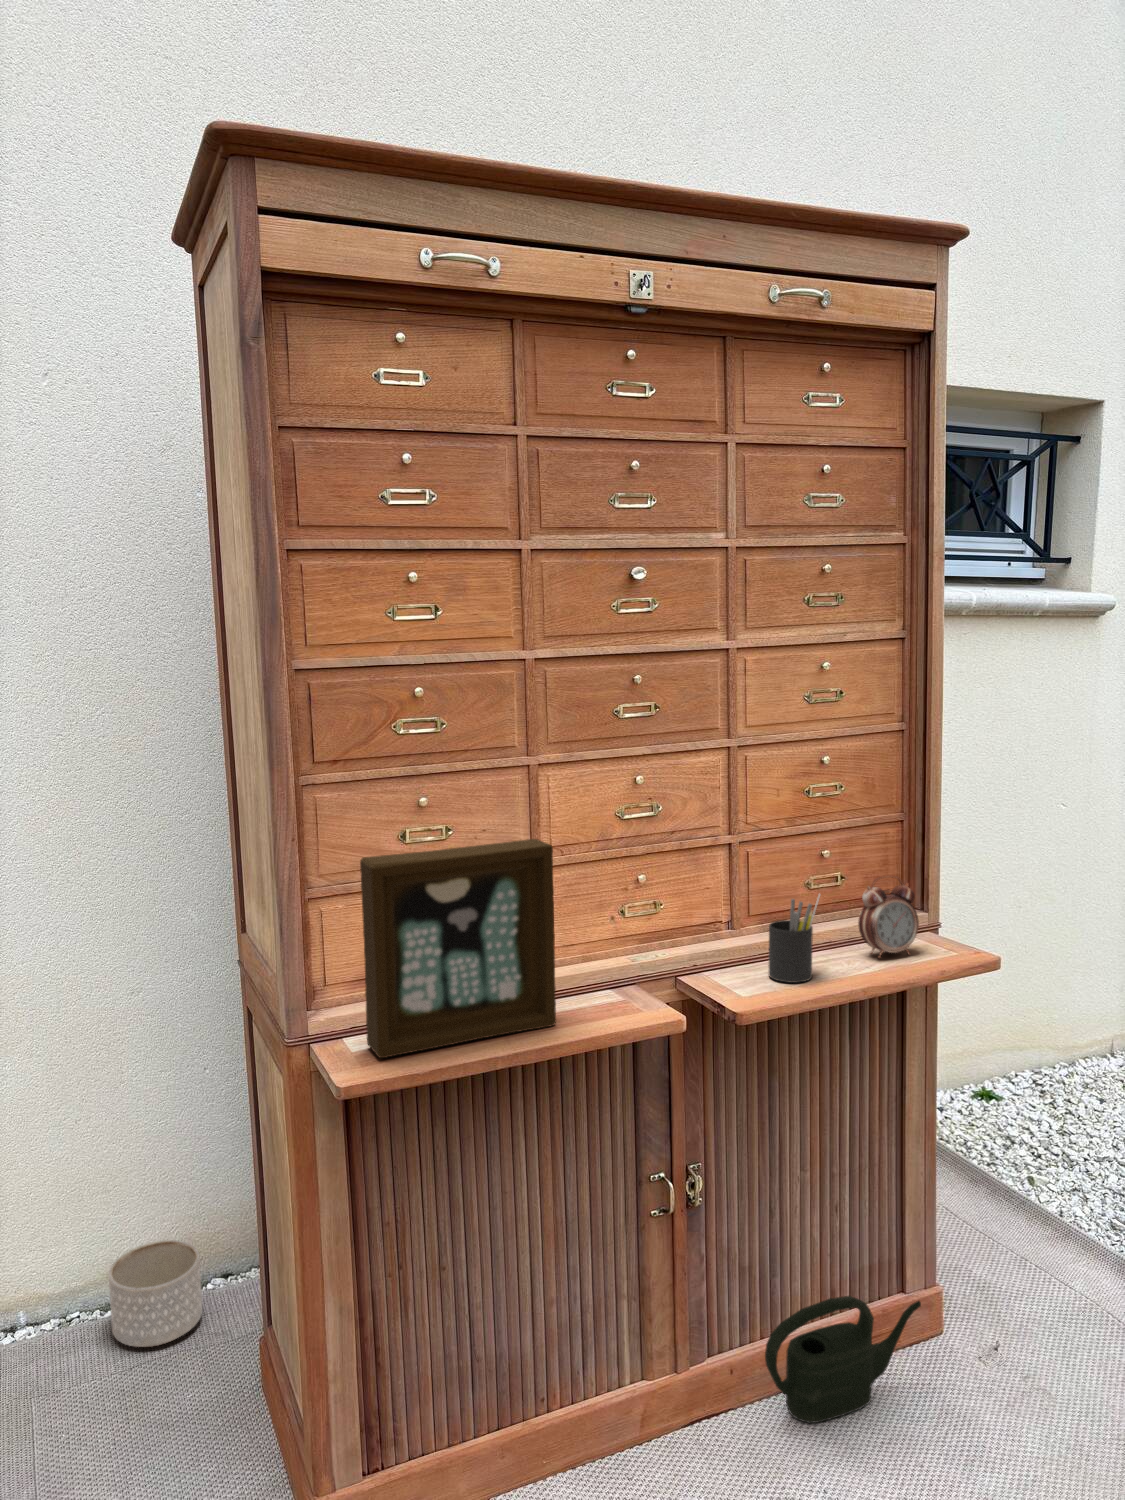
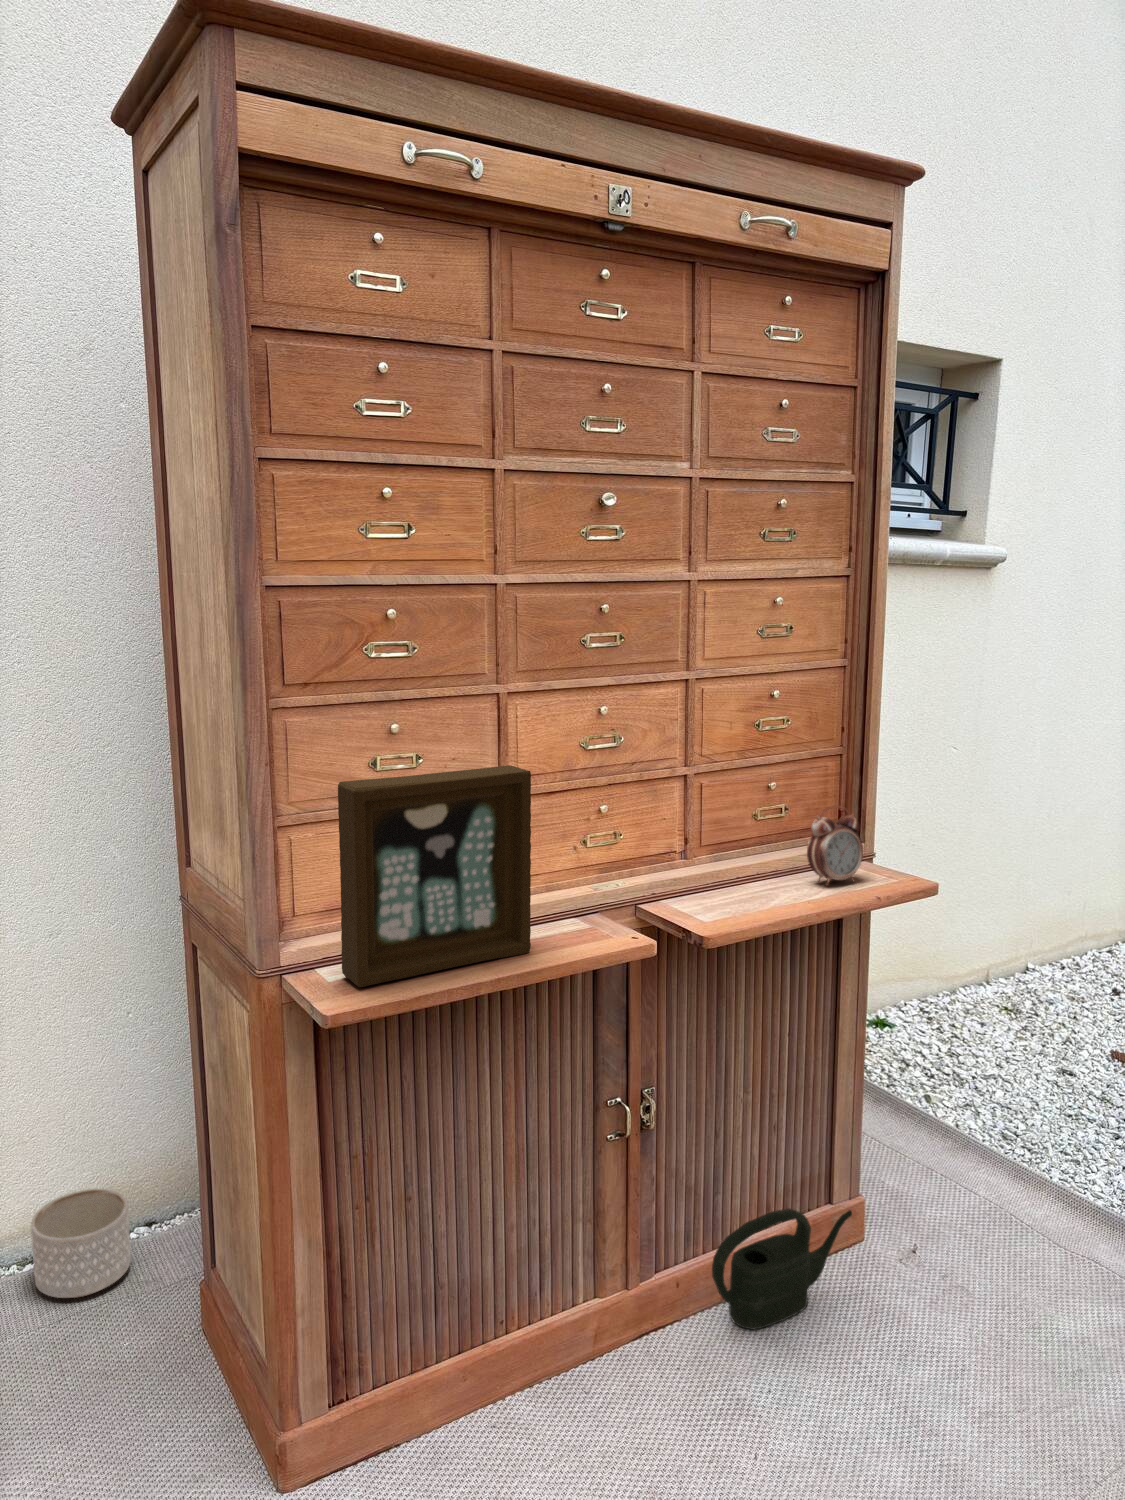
pen holder: present [769,895,820,983] -> none [726,822,778,909]

